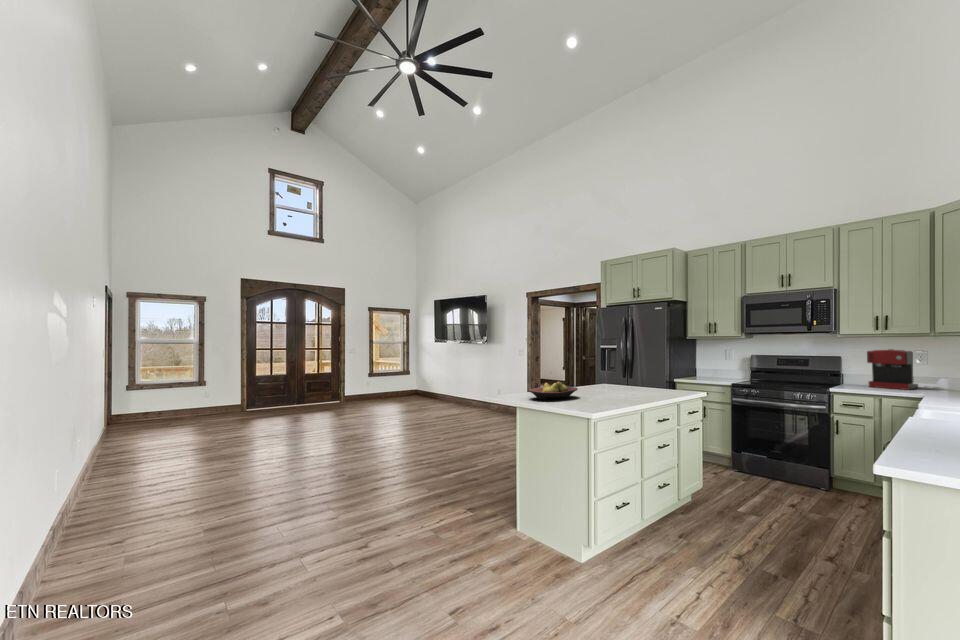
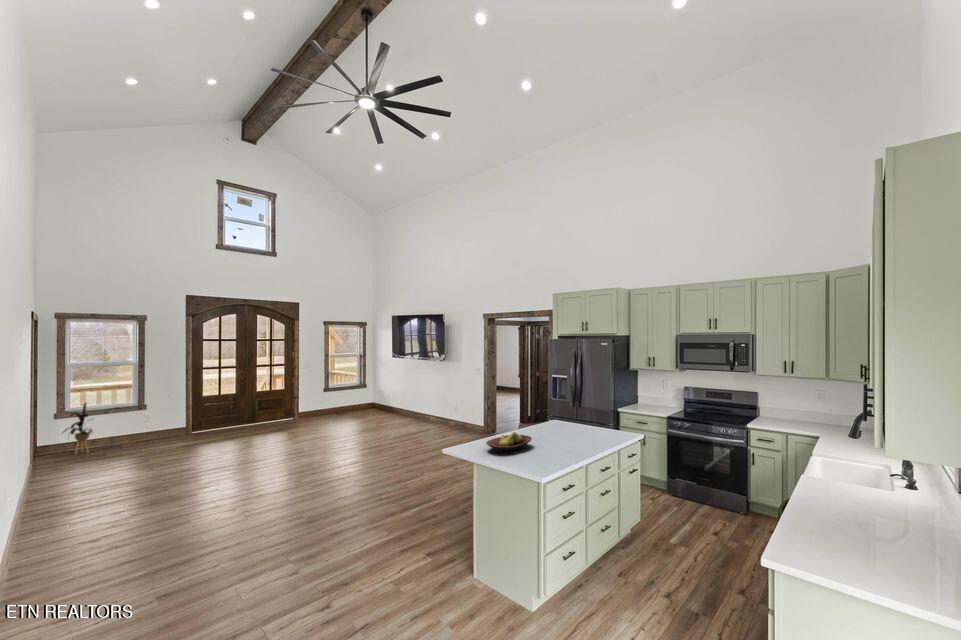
coffee maker: present [867,349,918,390] -> none [778,384,818,425]
house plant: none [129,376,161,426] -> present [65,403,93,454]

